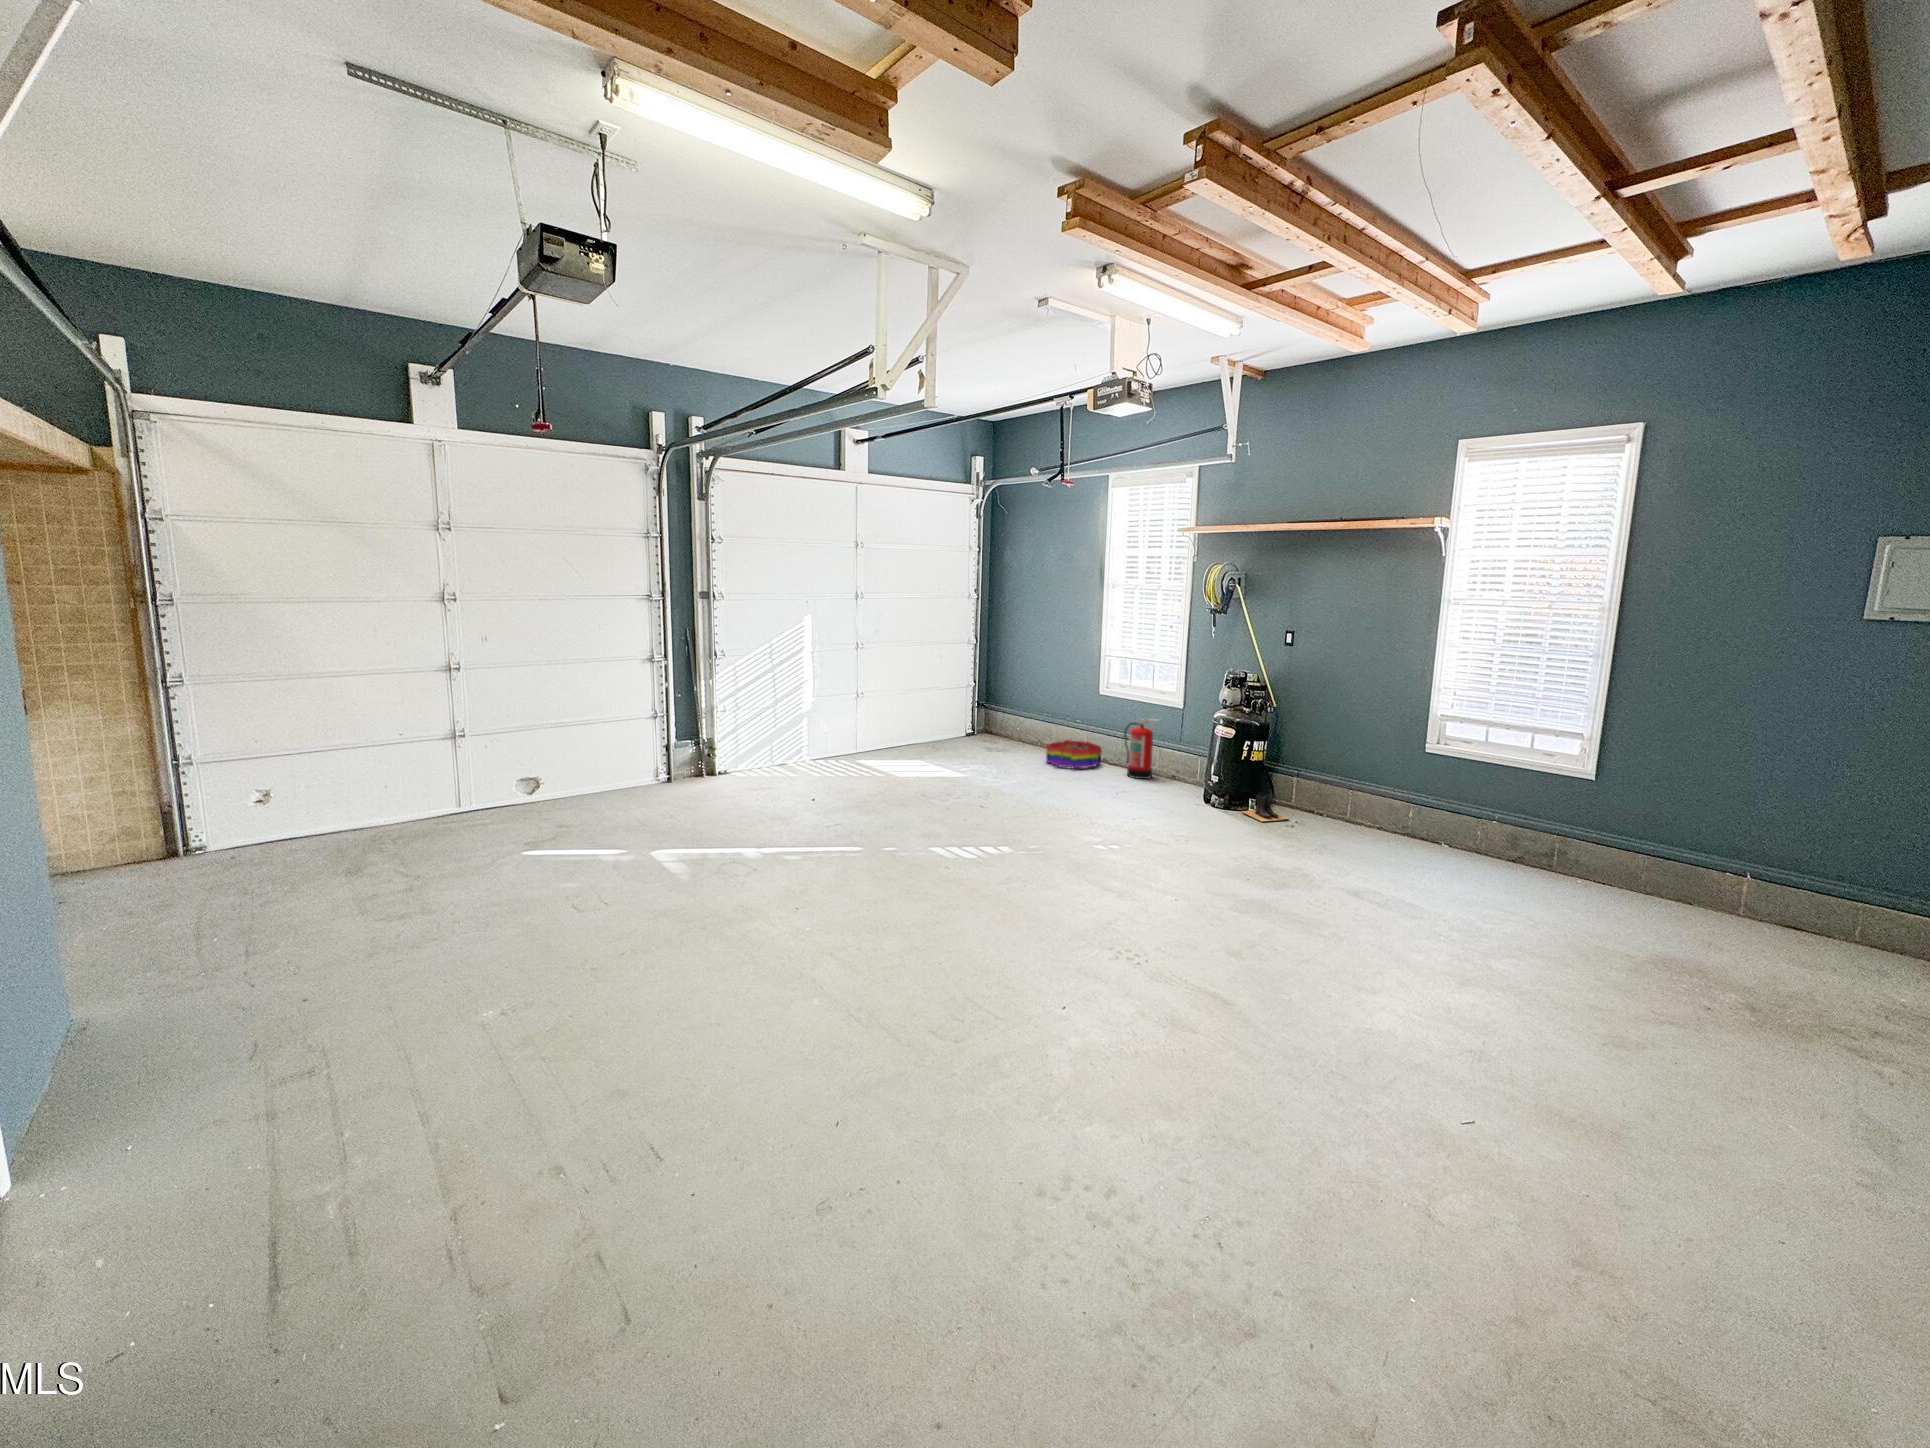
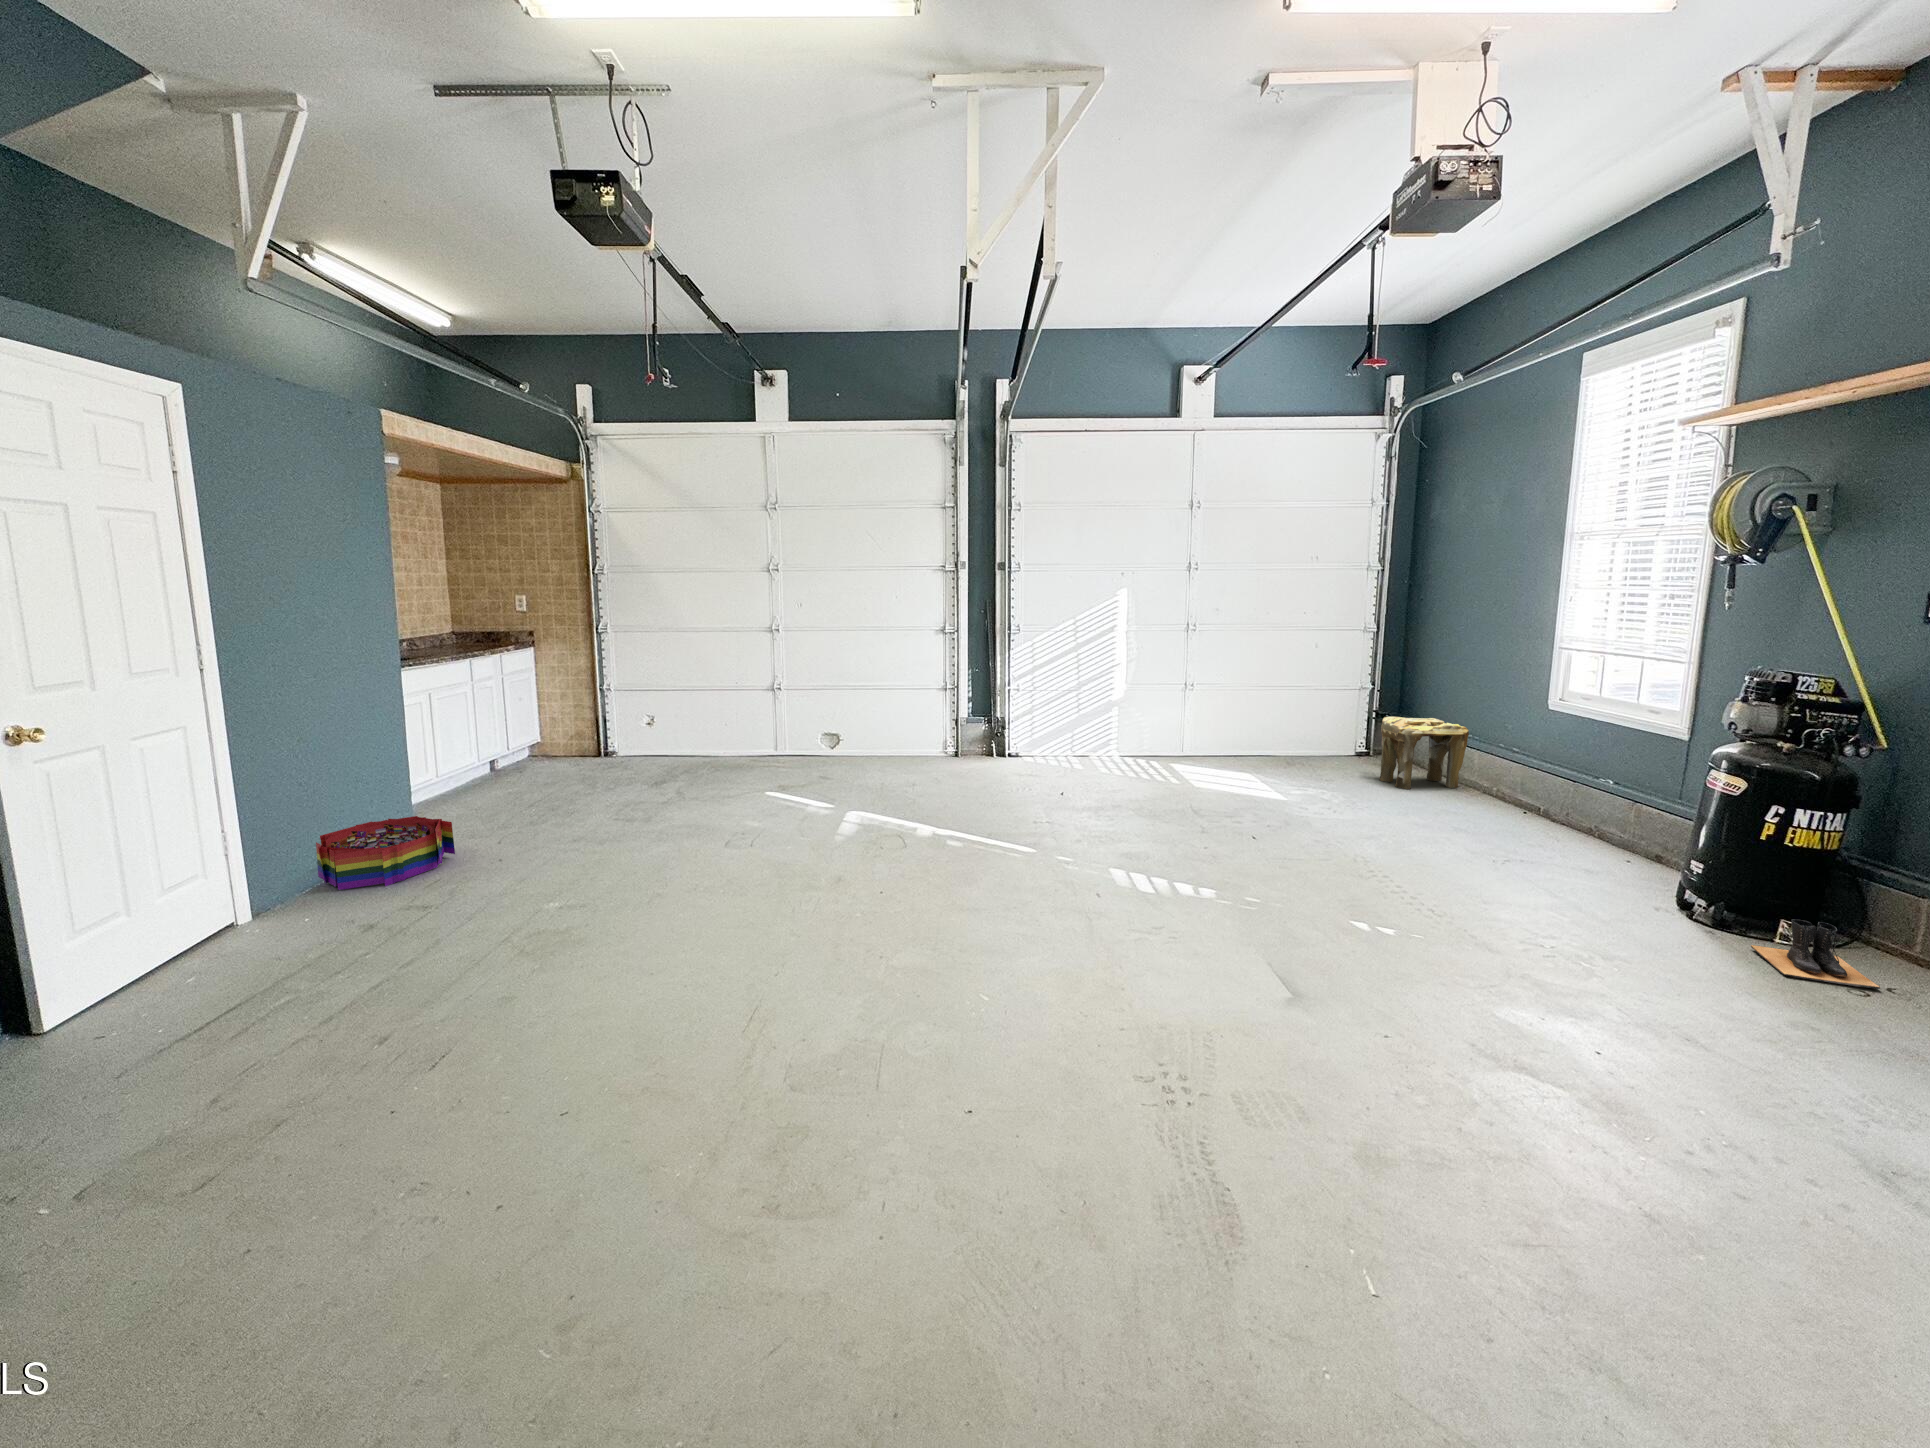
stool: none [999,705,1048,756] -> present [1380,717,1469,789]
fire extinguisher: present [1124,719,1157,779] -> none [1564,752,1635,855]
storage bin: present [1046,740,1102,768] -> present [316,816,455,890]

